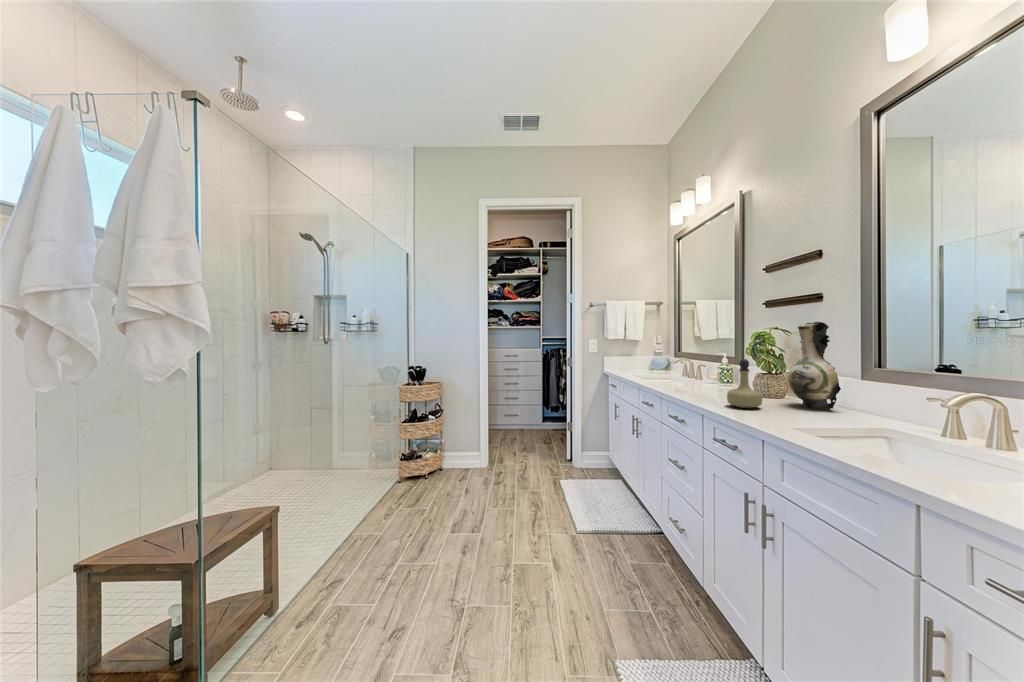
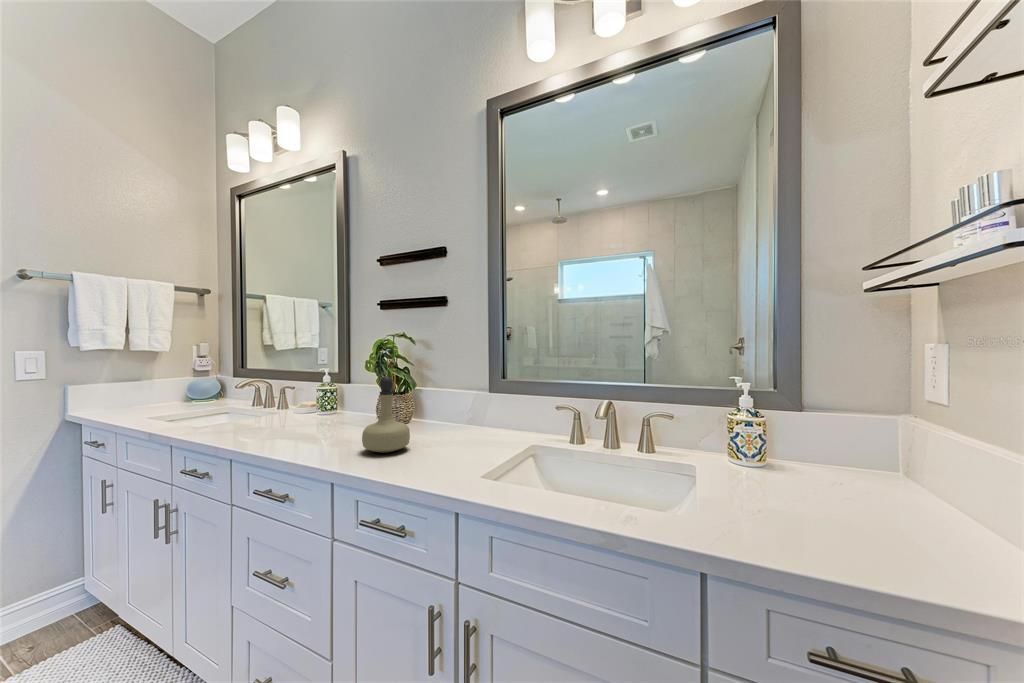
decorative vase: present [788,322,841,410] -> none [426,325,480,433]

